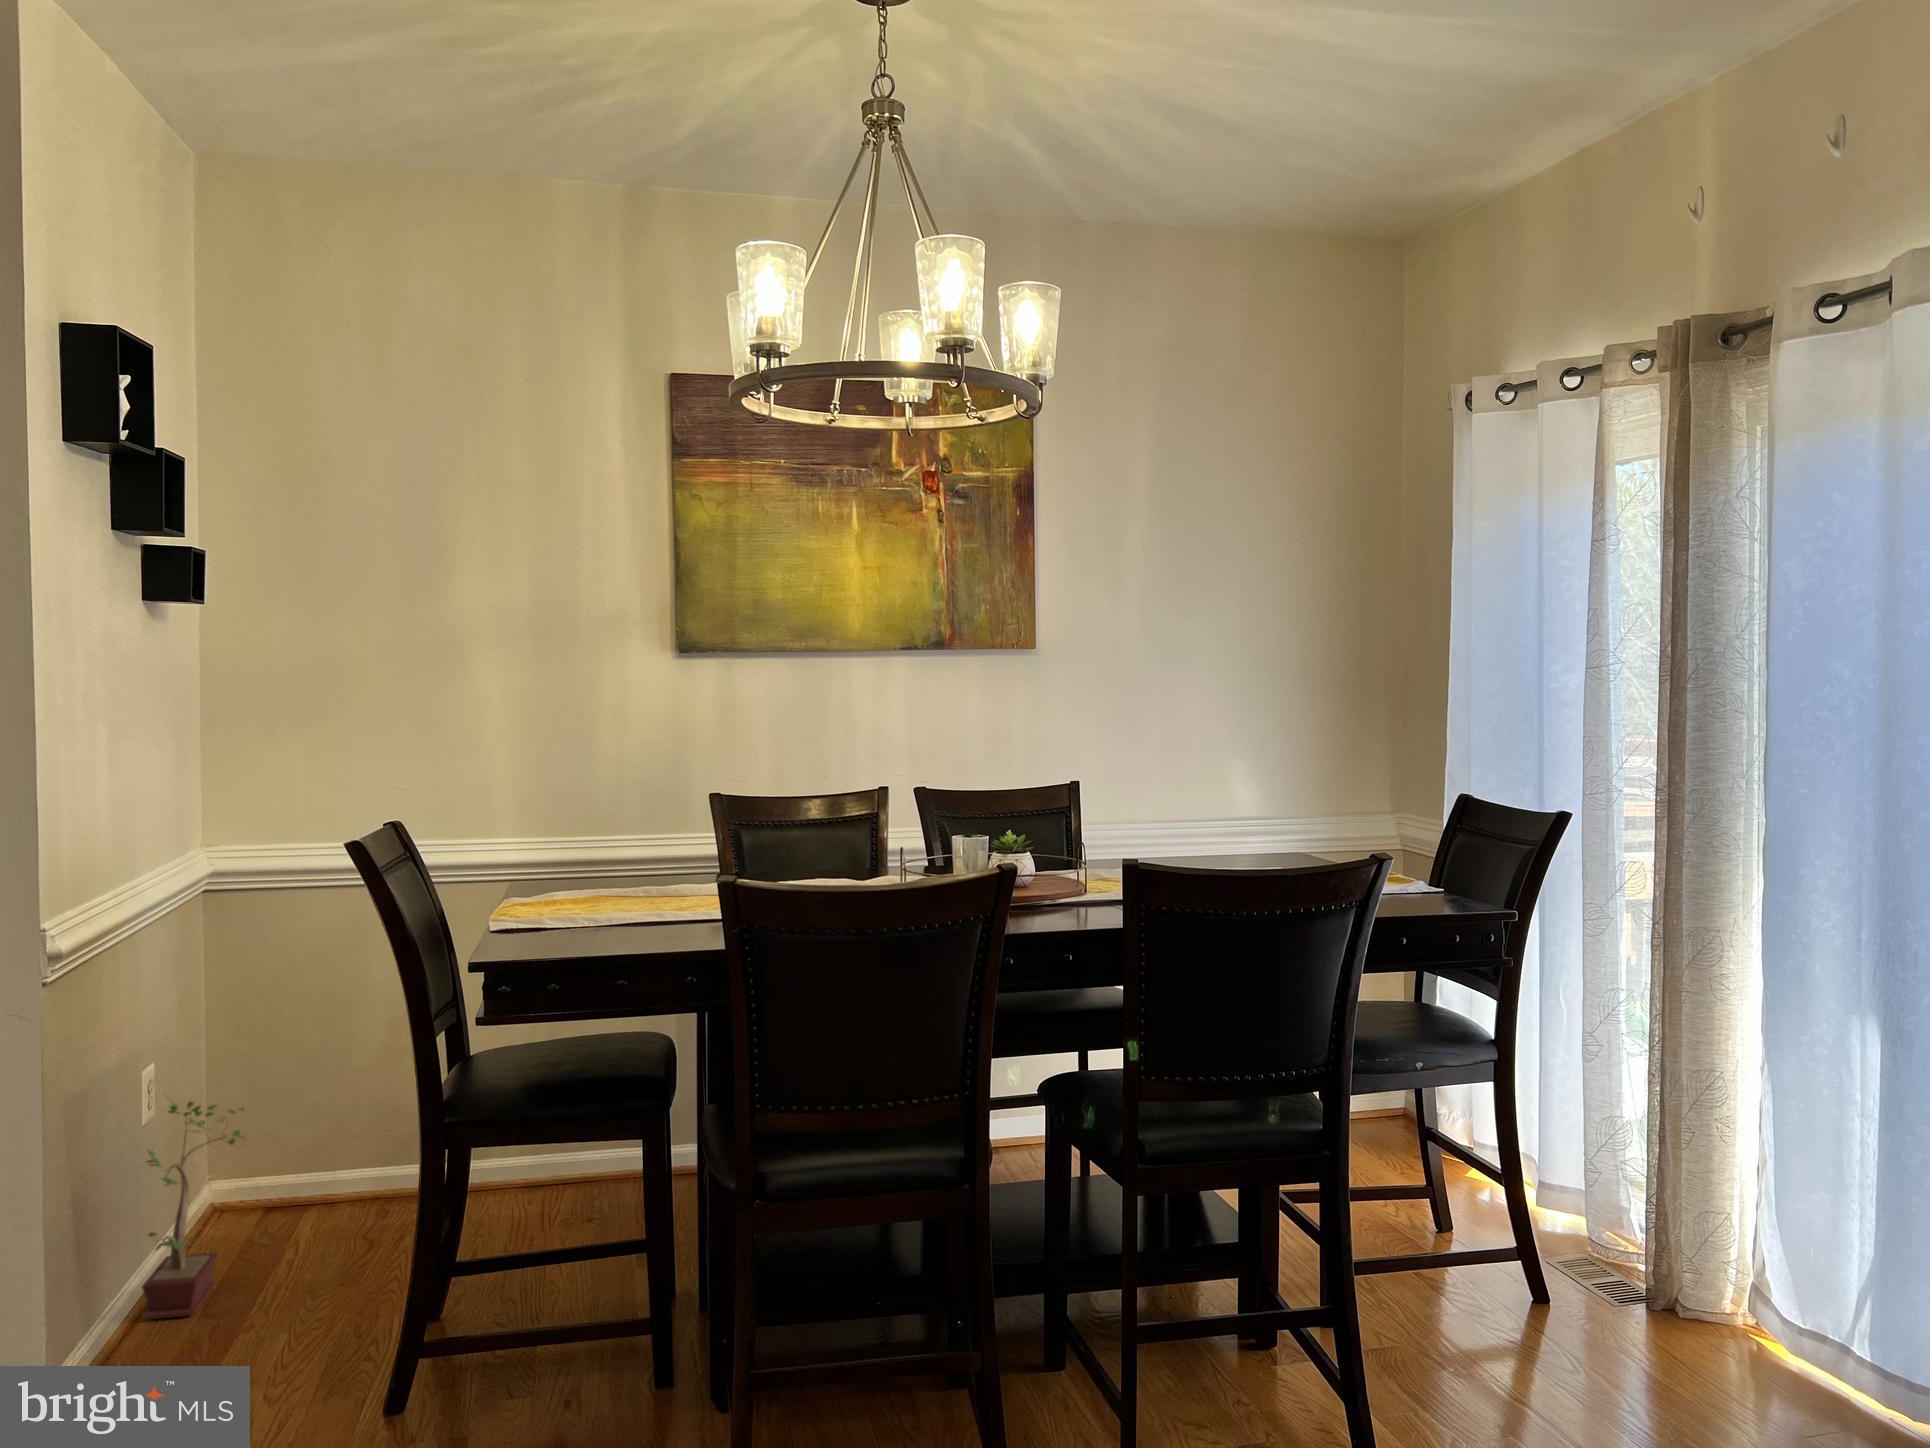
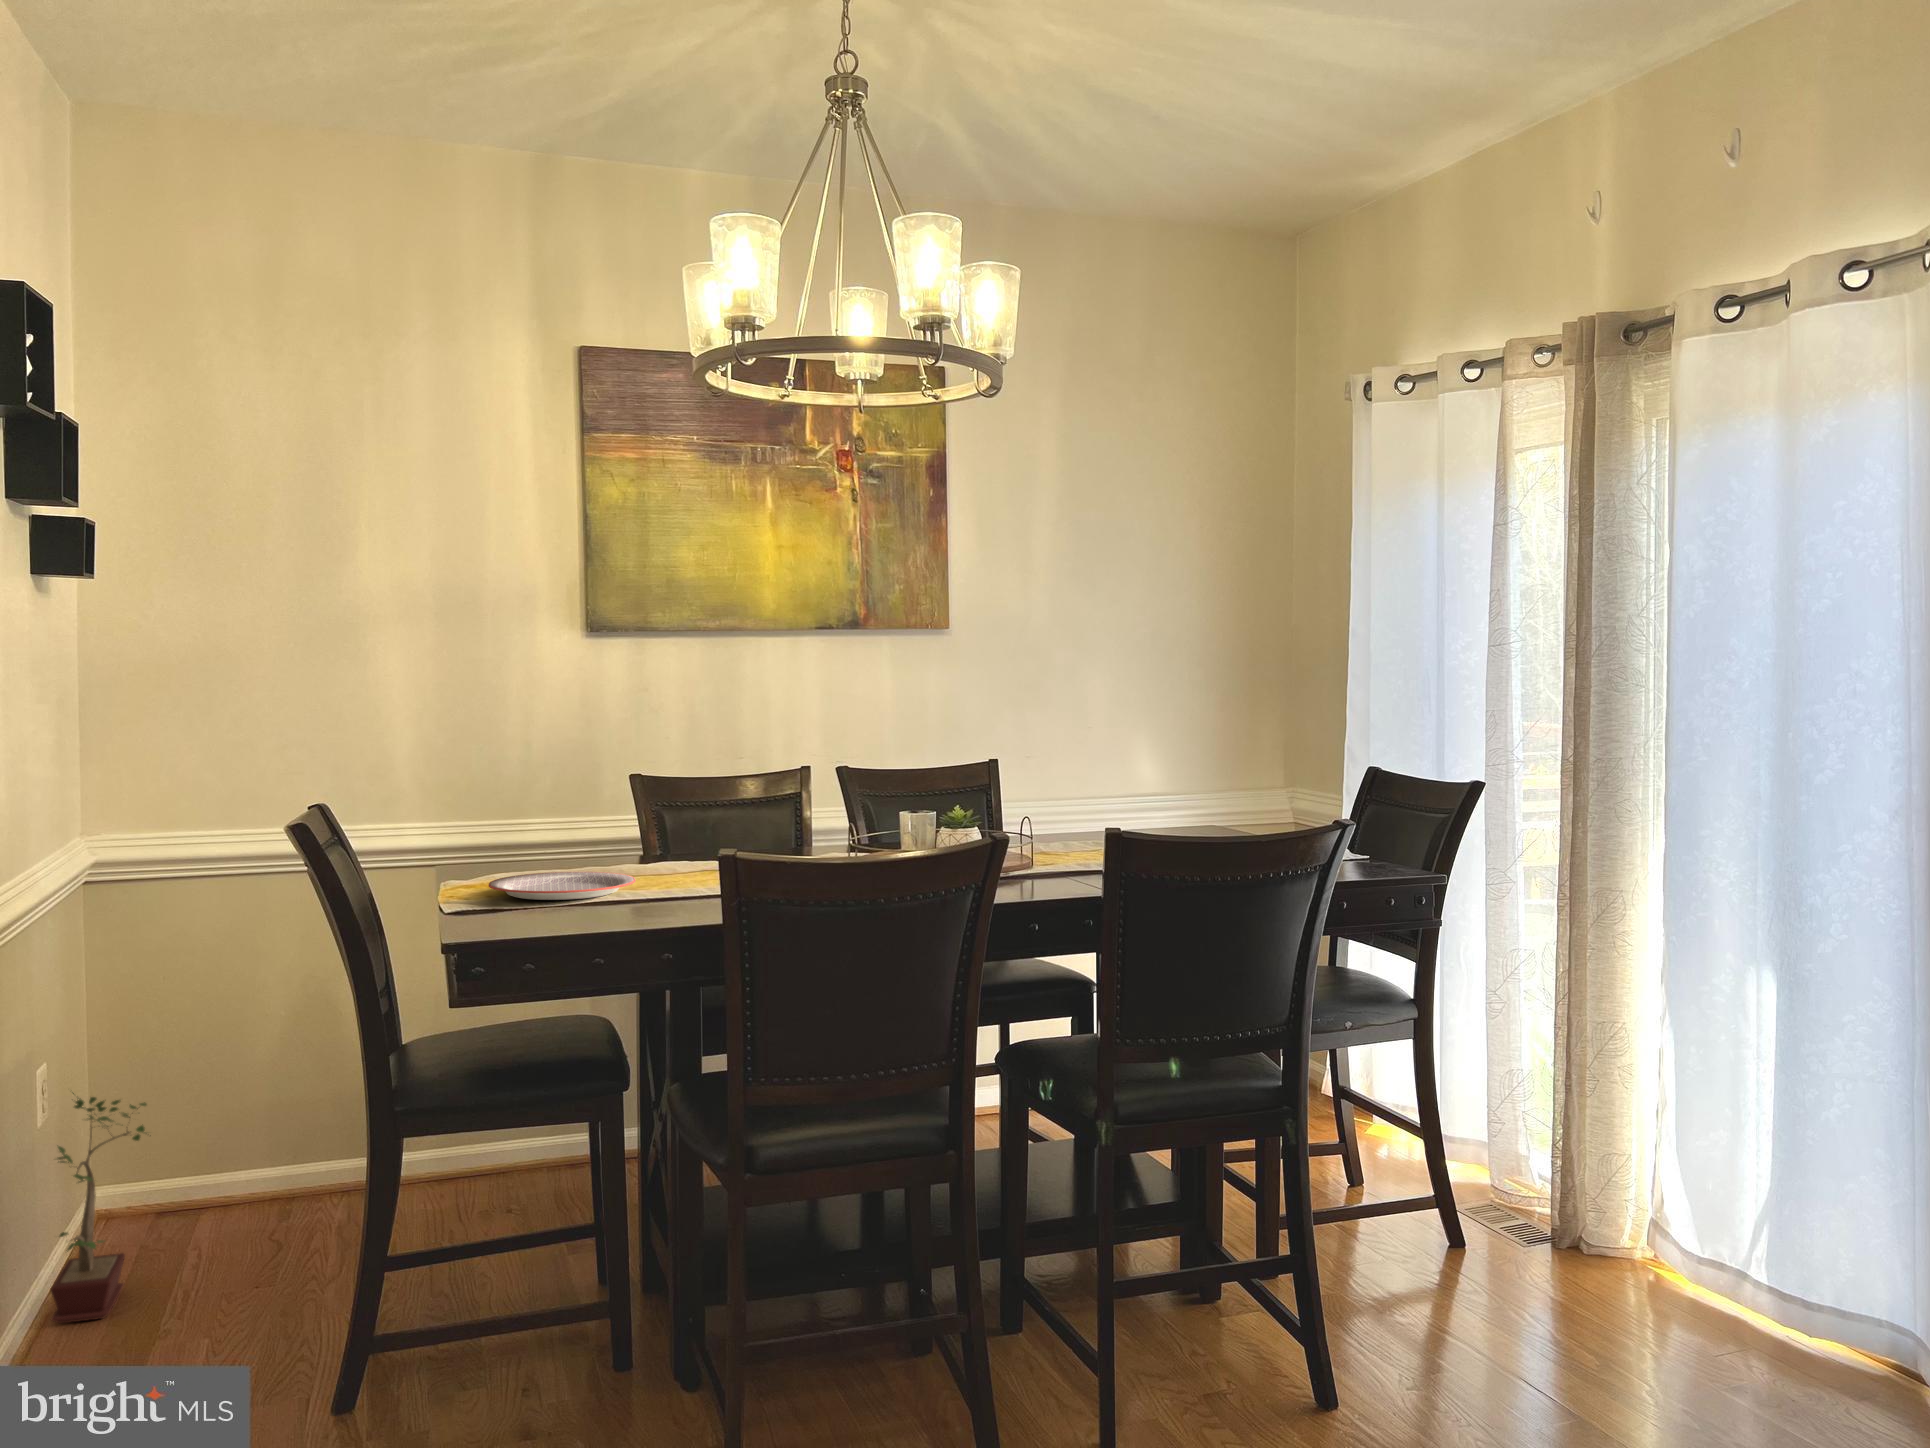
plate: none [540,894,685,924] -> present [489,872,636,900]

